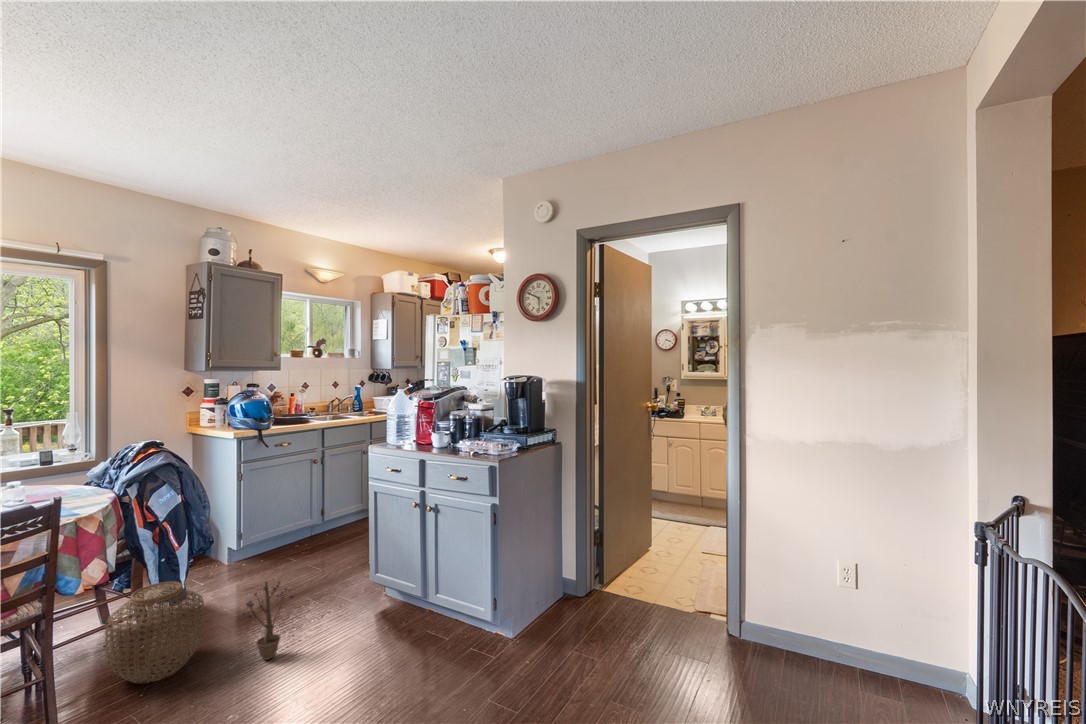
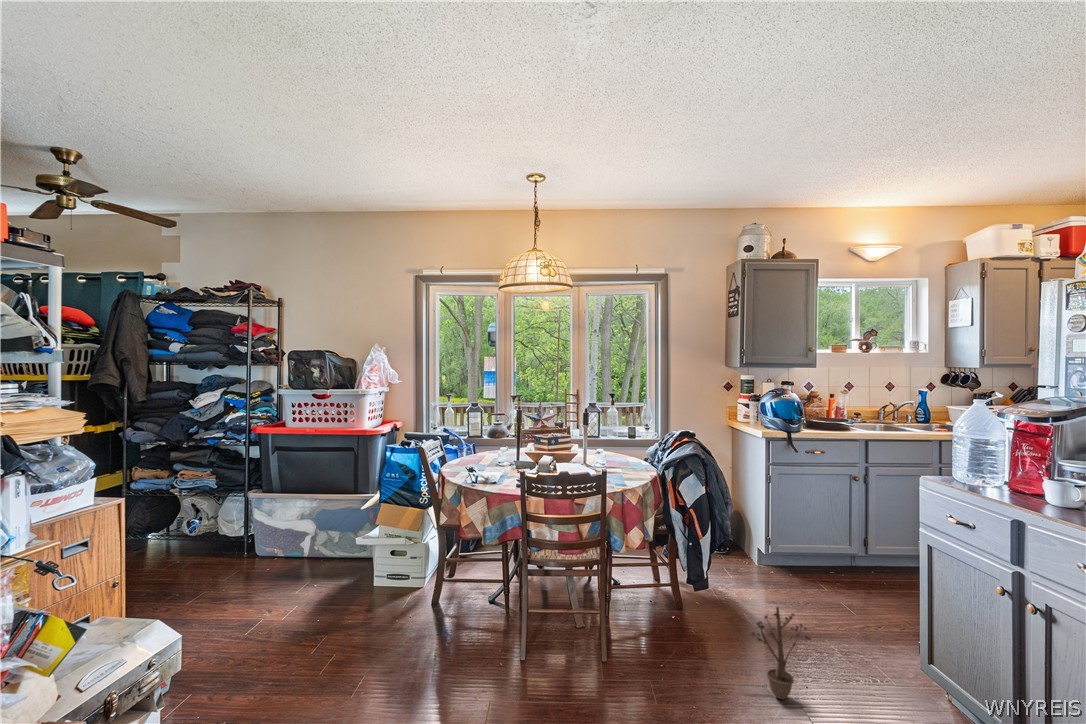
woven basket: present [105,582,204,683] -> none [643,565,719,661]

